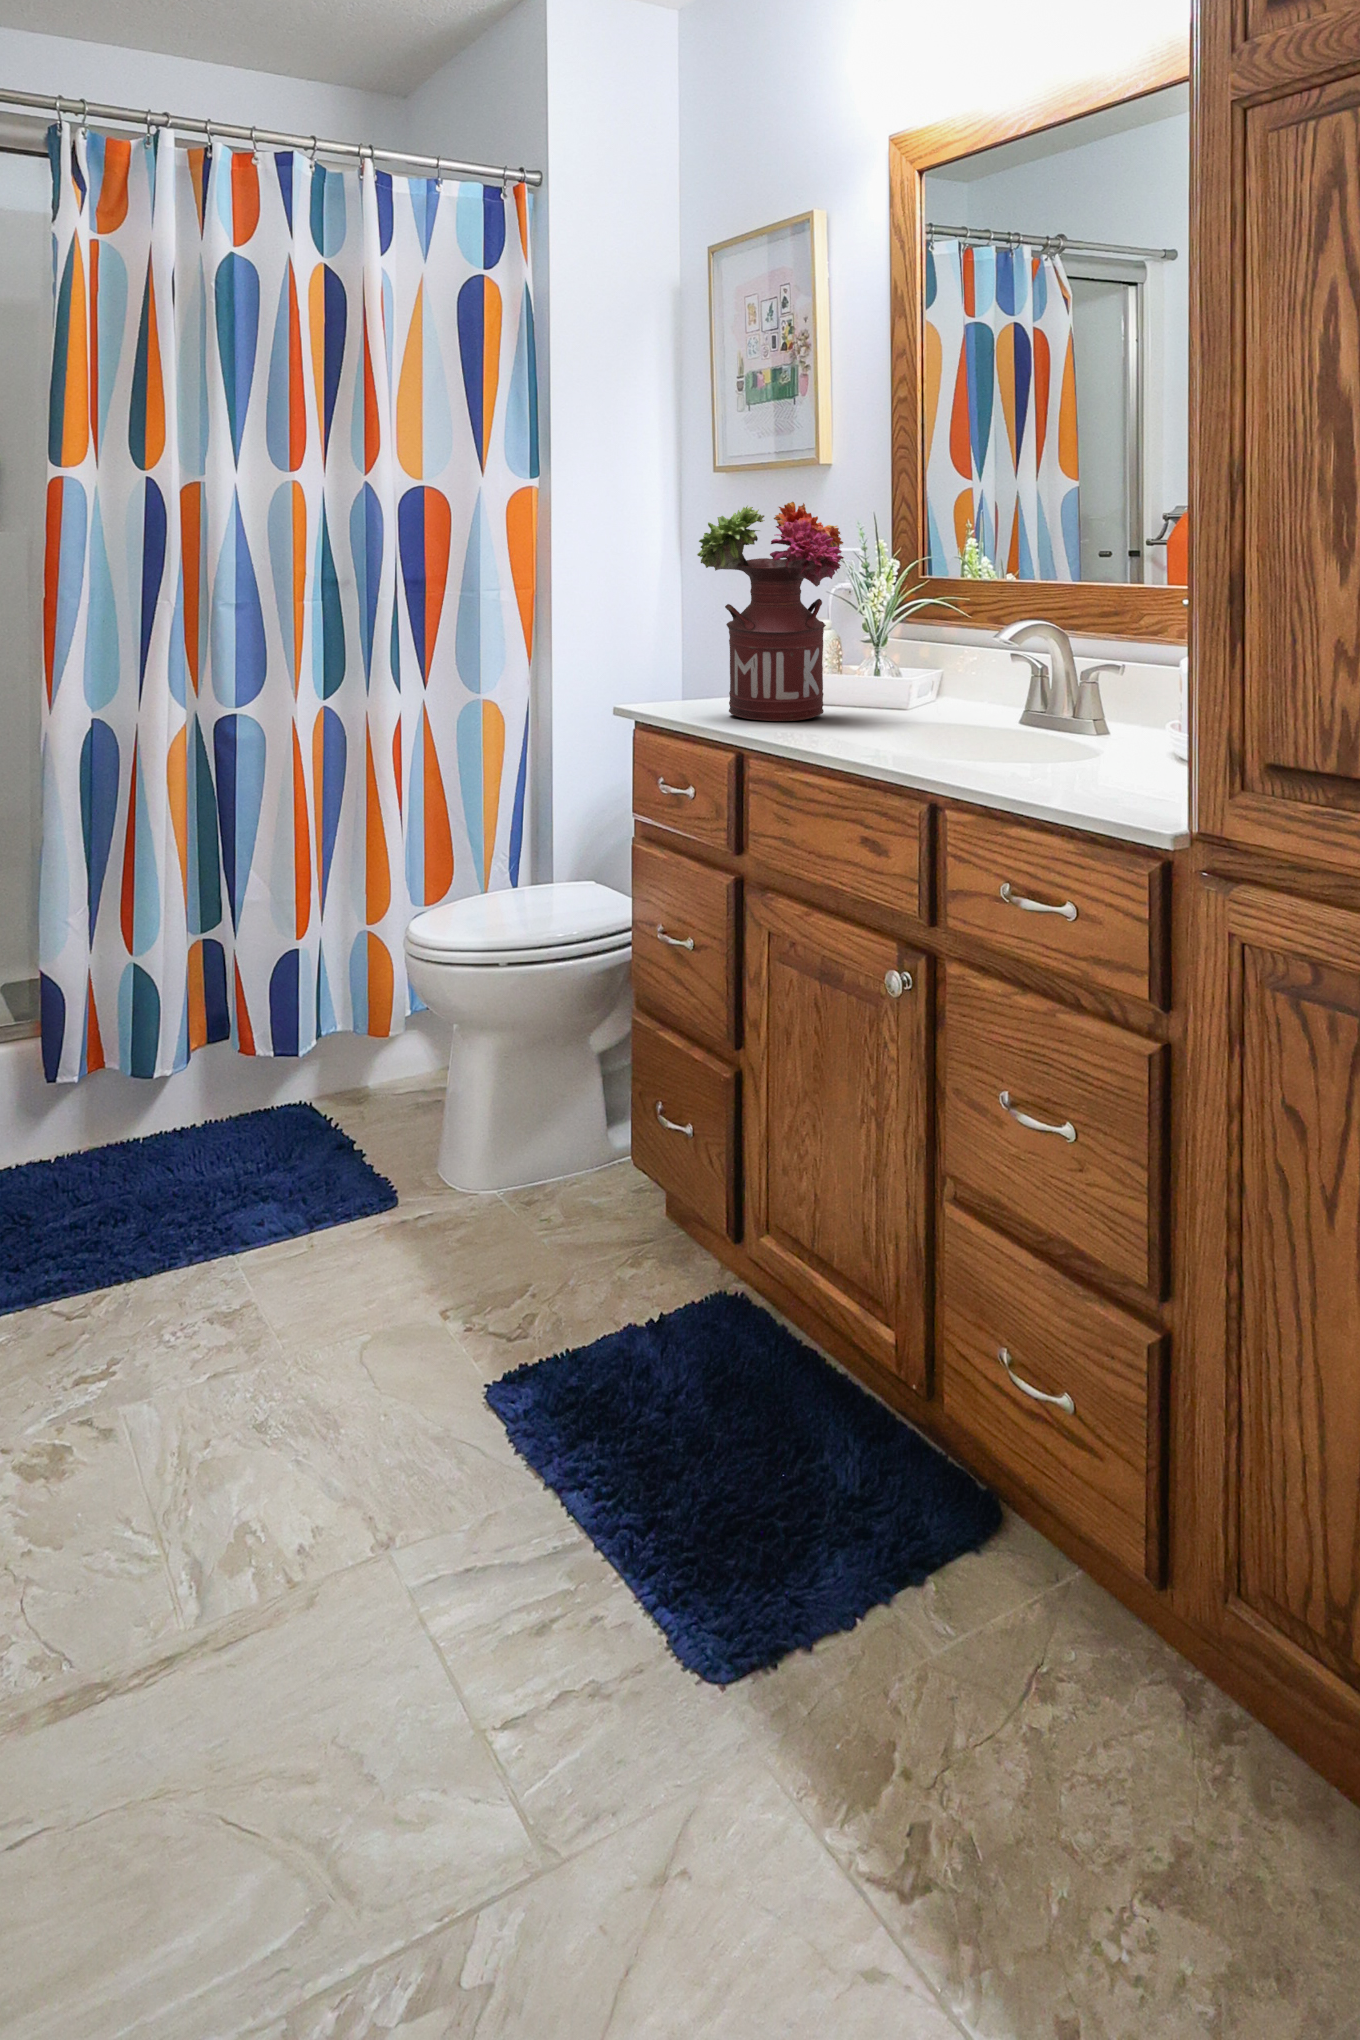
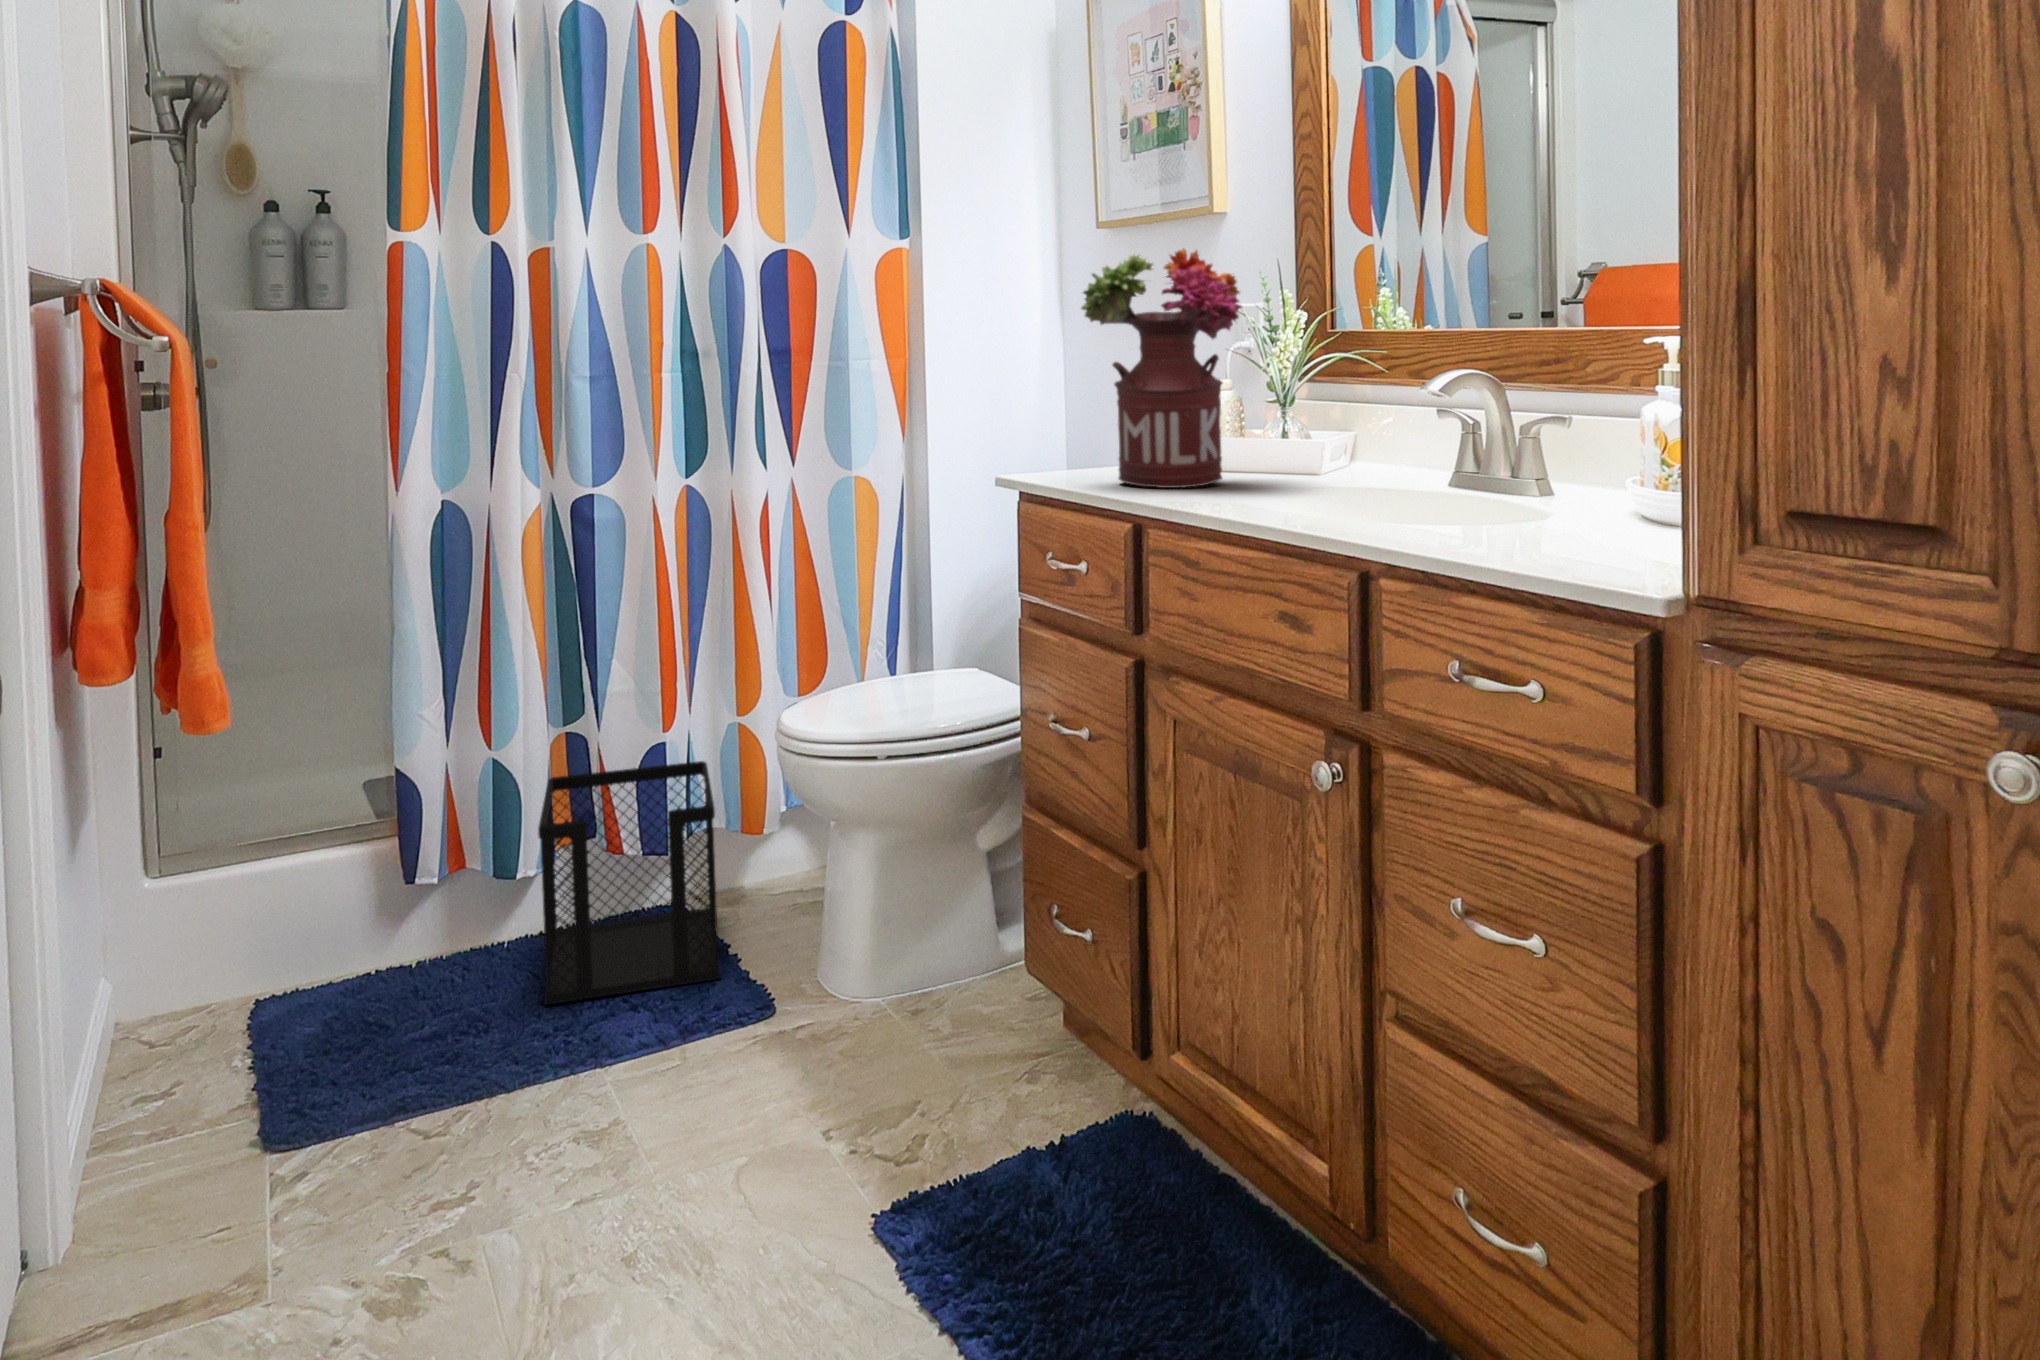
wastebasket: none [176,969,347,1201] -> present [538,761,721,1005]

